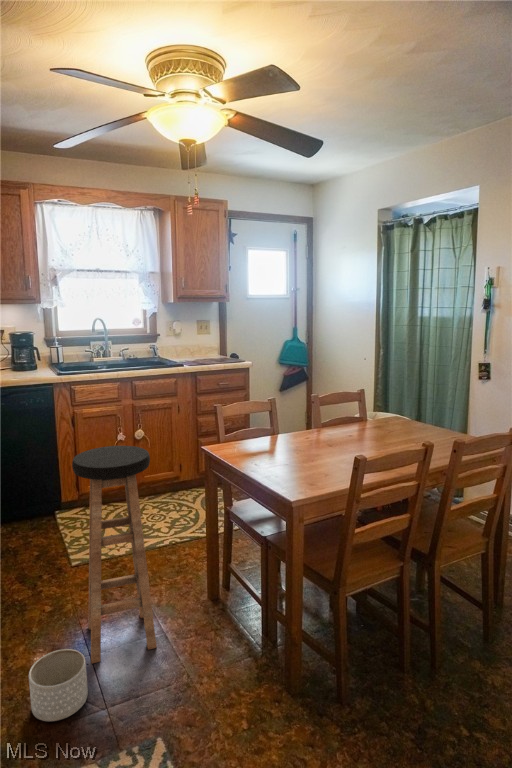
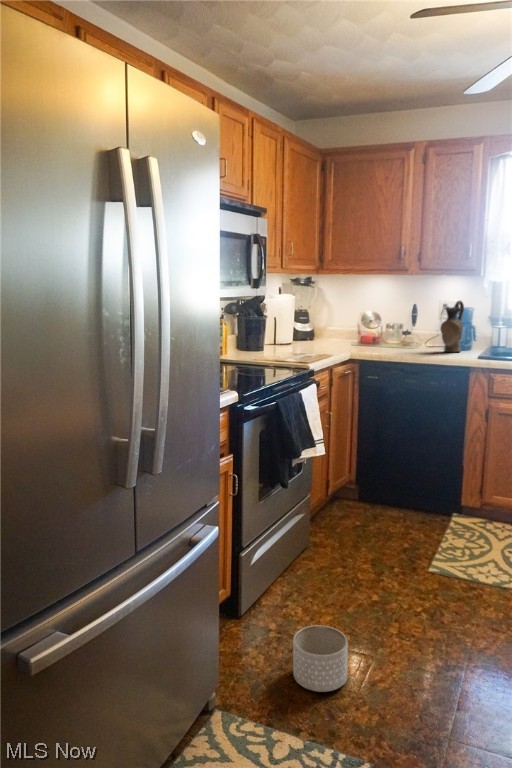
ceramic pitcher: none [17,328,38,374] -> present [440,301,464,352]
bar stool: present [72,446,157,663] -> none [370,435,468,689]

